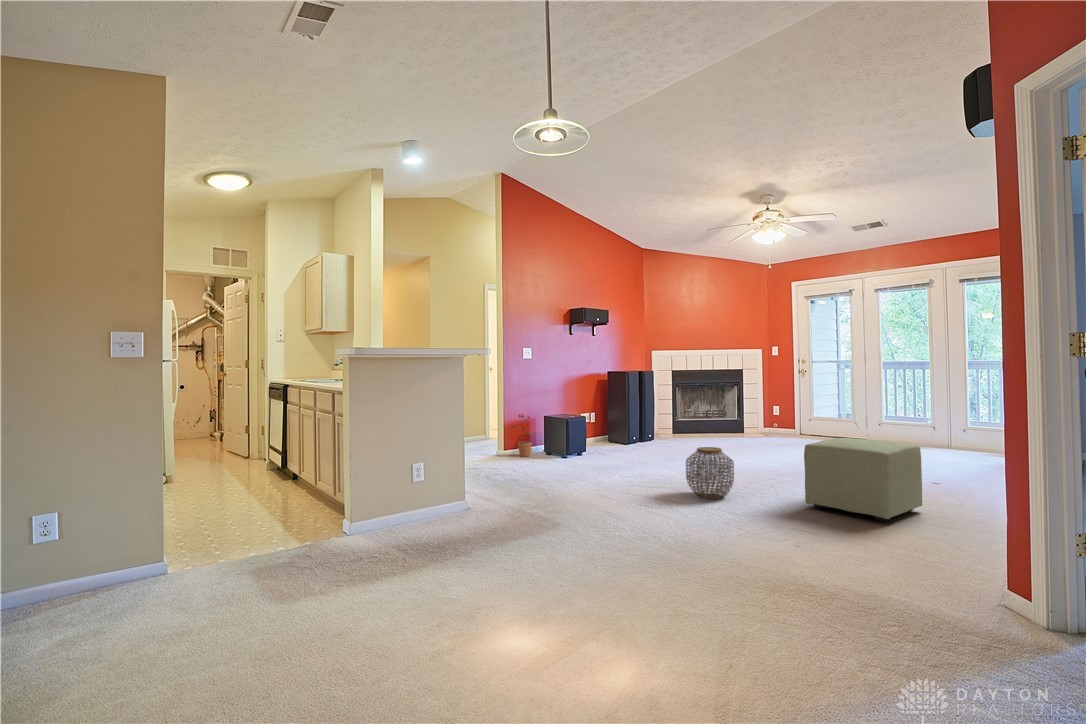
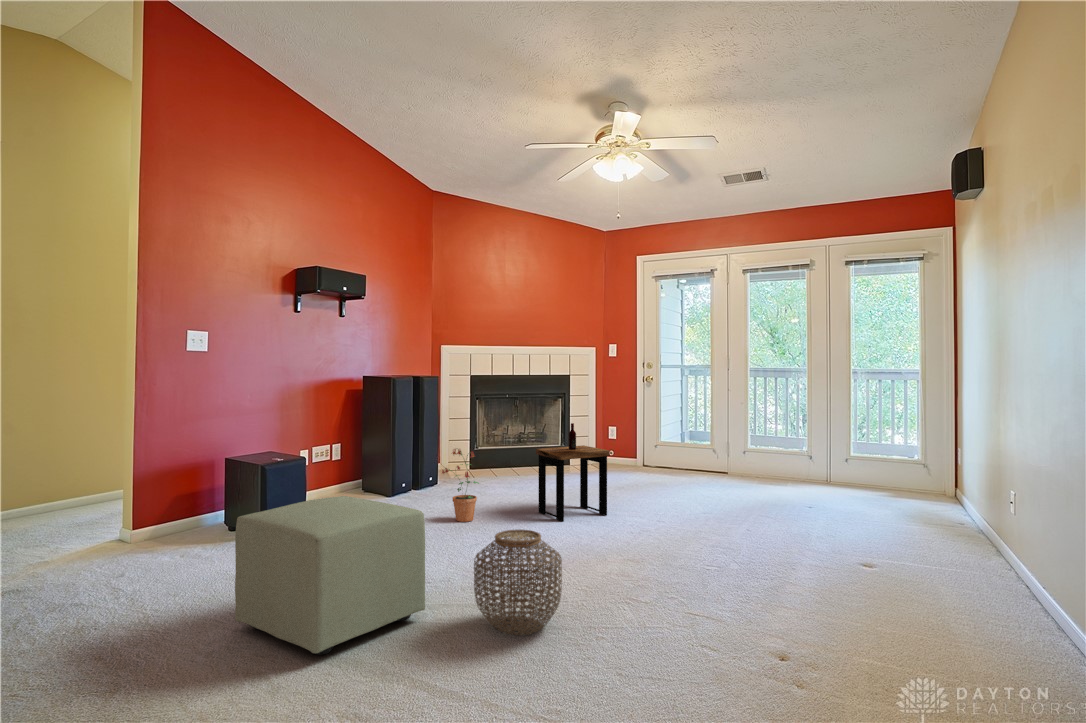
side table: none [719,399,769,460] -> present [536,423,610,521]
potted plant: present [512,415,532,457] -> present [442,449,479,522]
ottoman: present [804,438,922,522] -> present [235,496,425,655]

